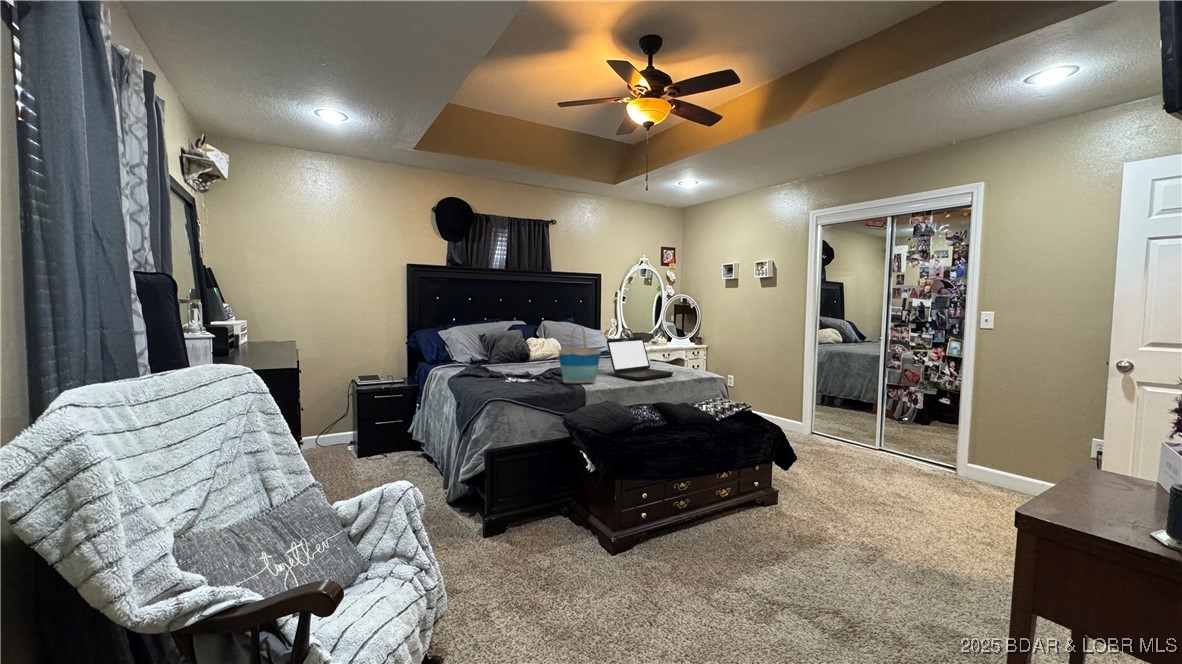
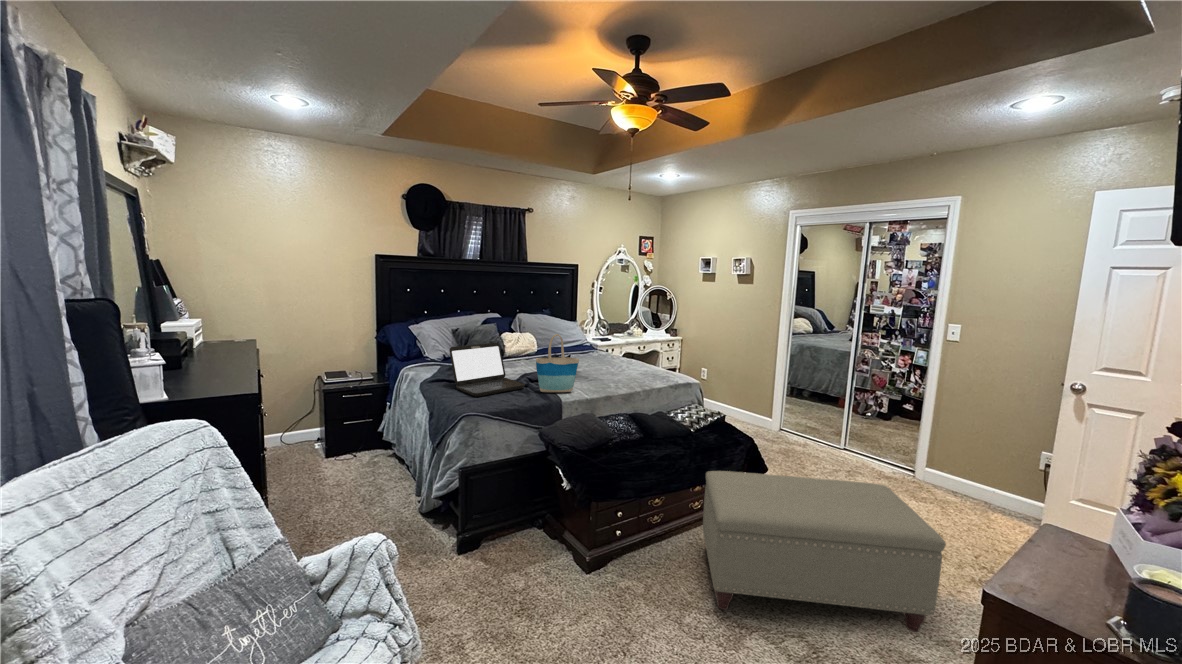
laptop: present [607,337,673,381] -> present [449,343,525,397]
ottoman: none [731,453,984,610] -> present [703,471,946,632]

